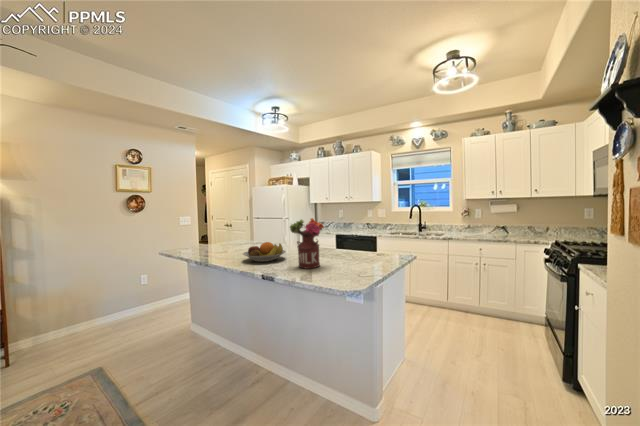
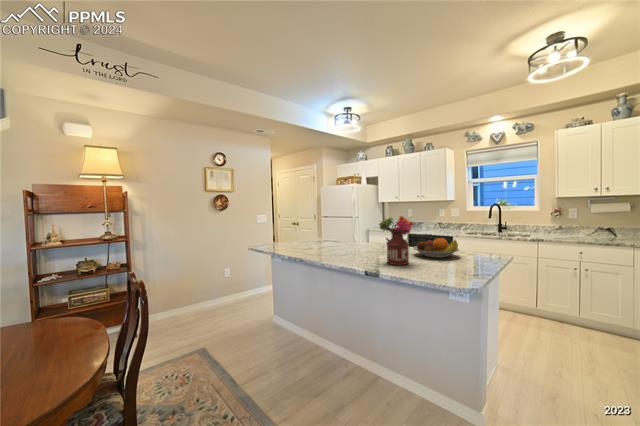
fruit bowl: present [243,242,286,262] -> present [413,238,459,258]

